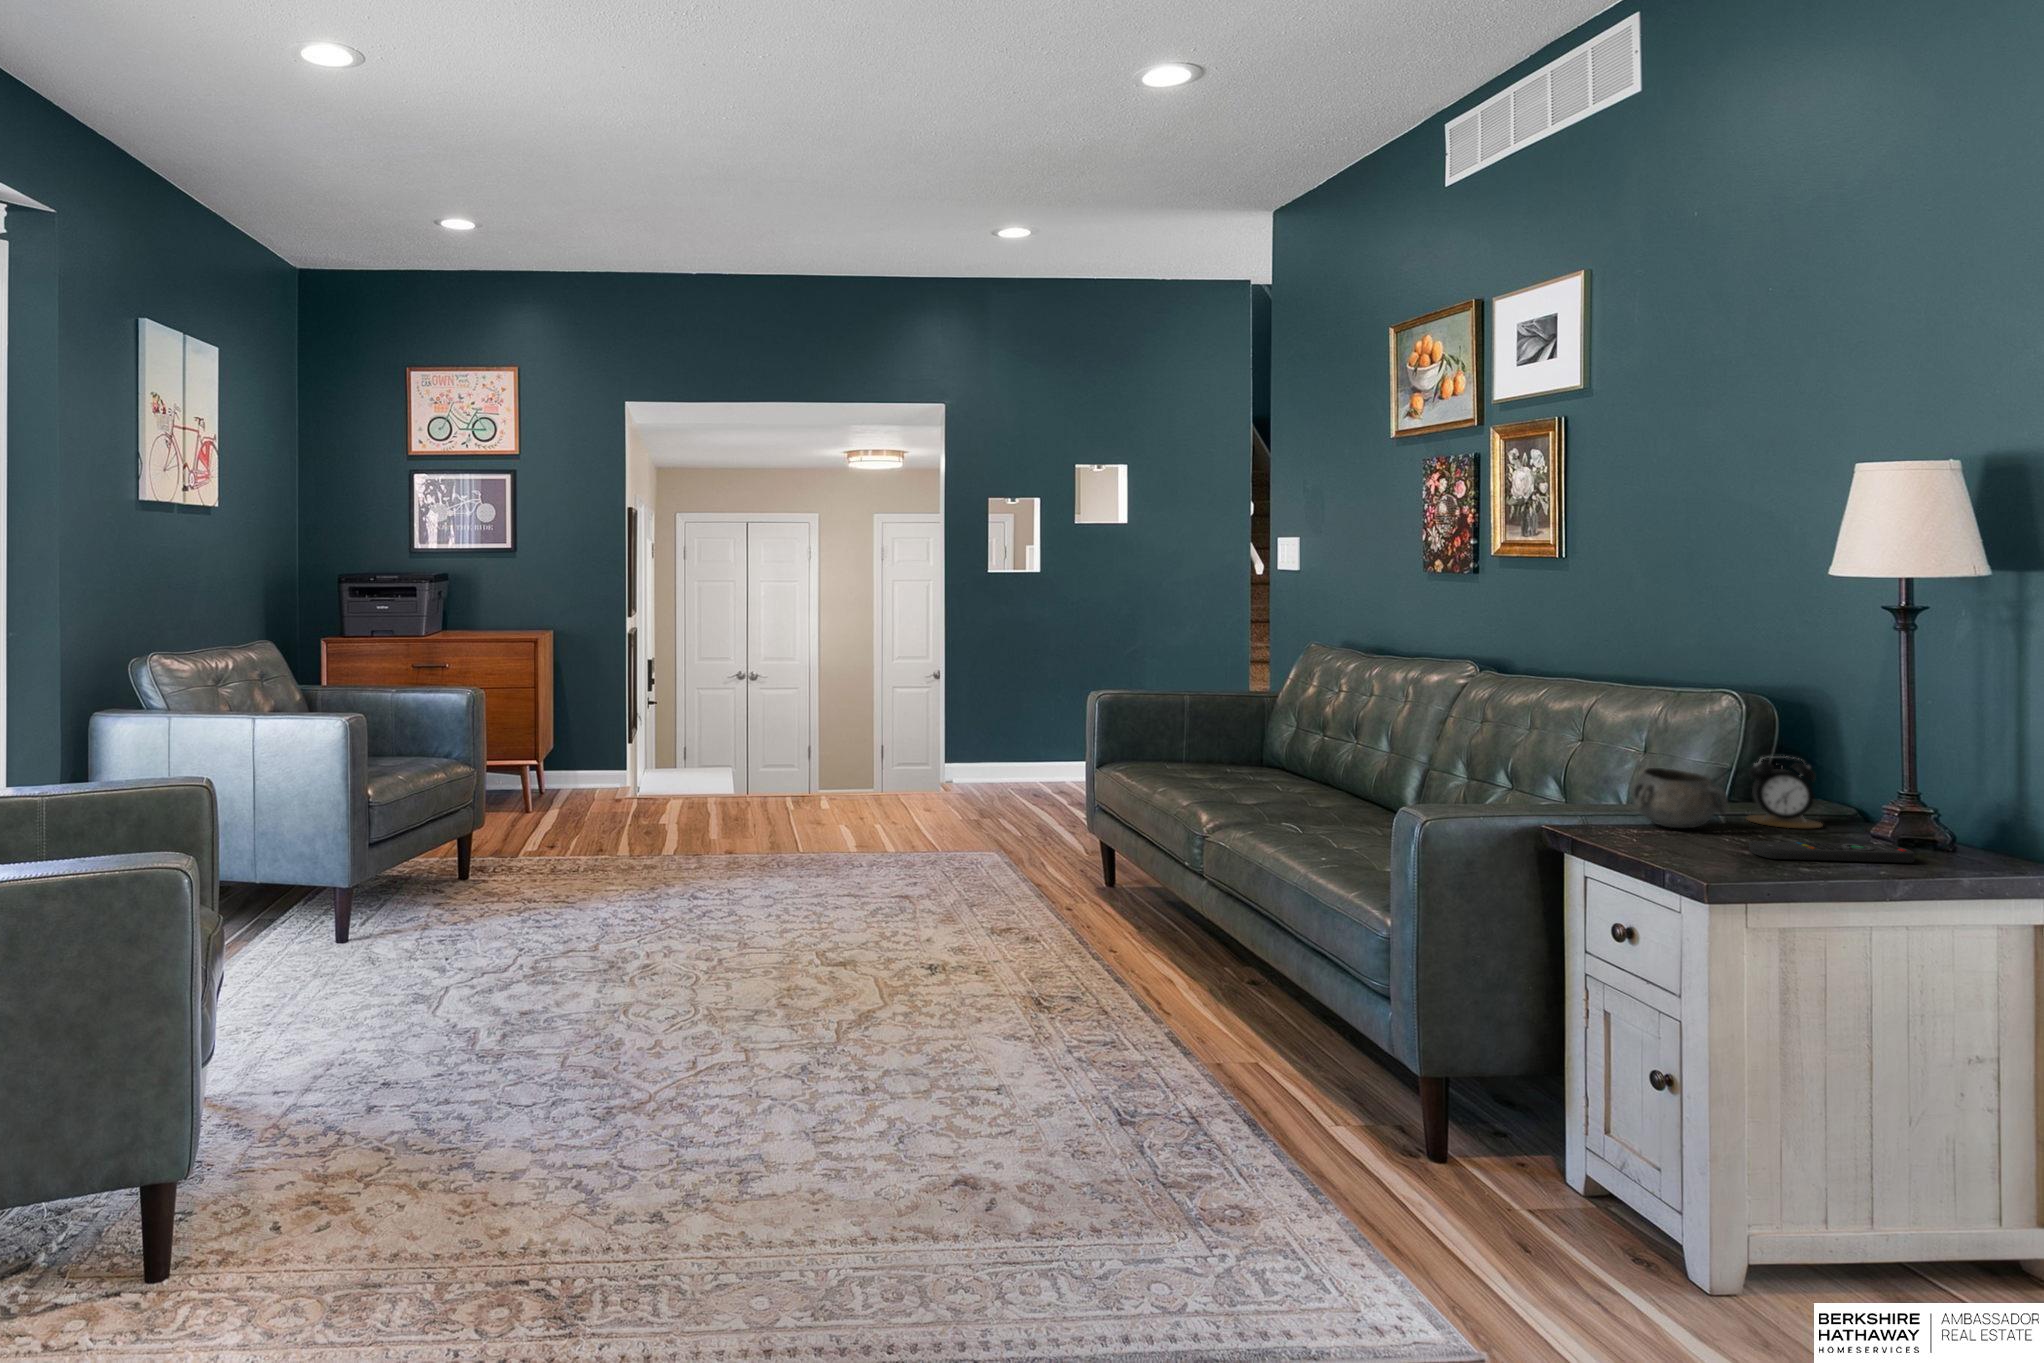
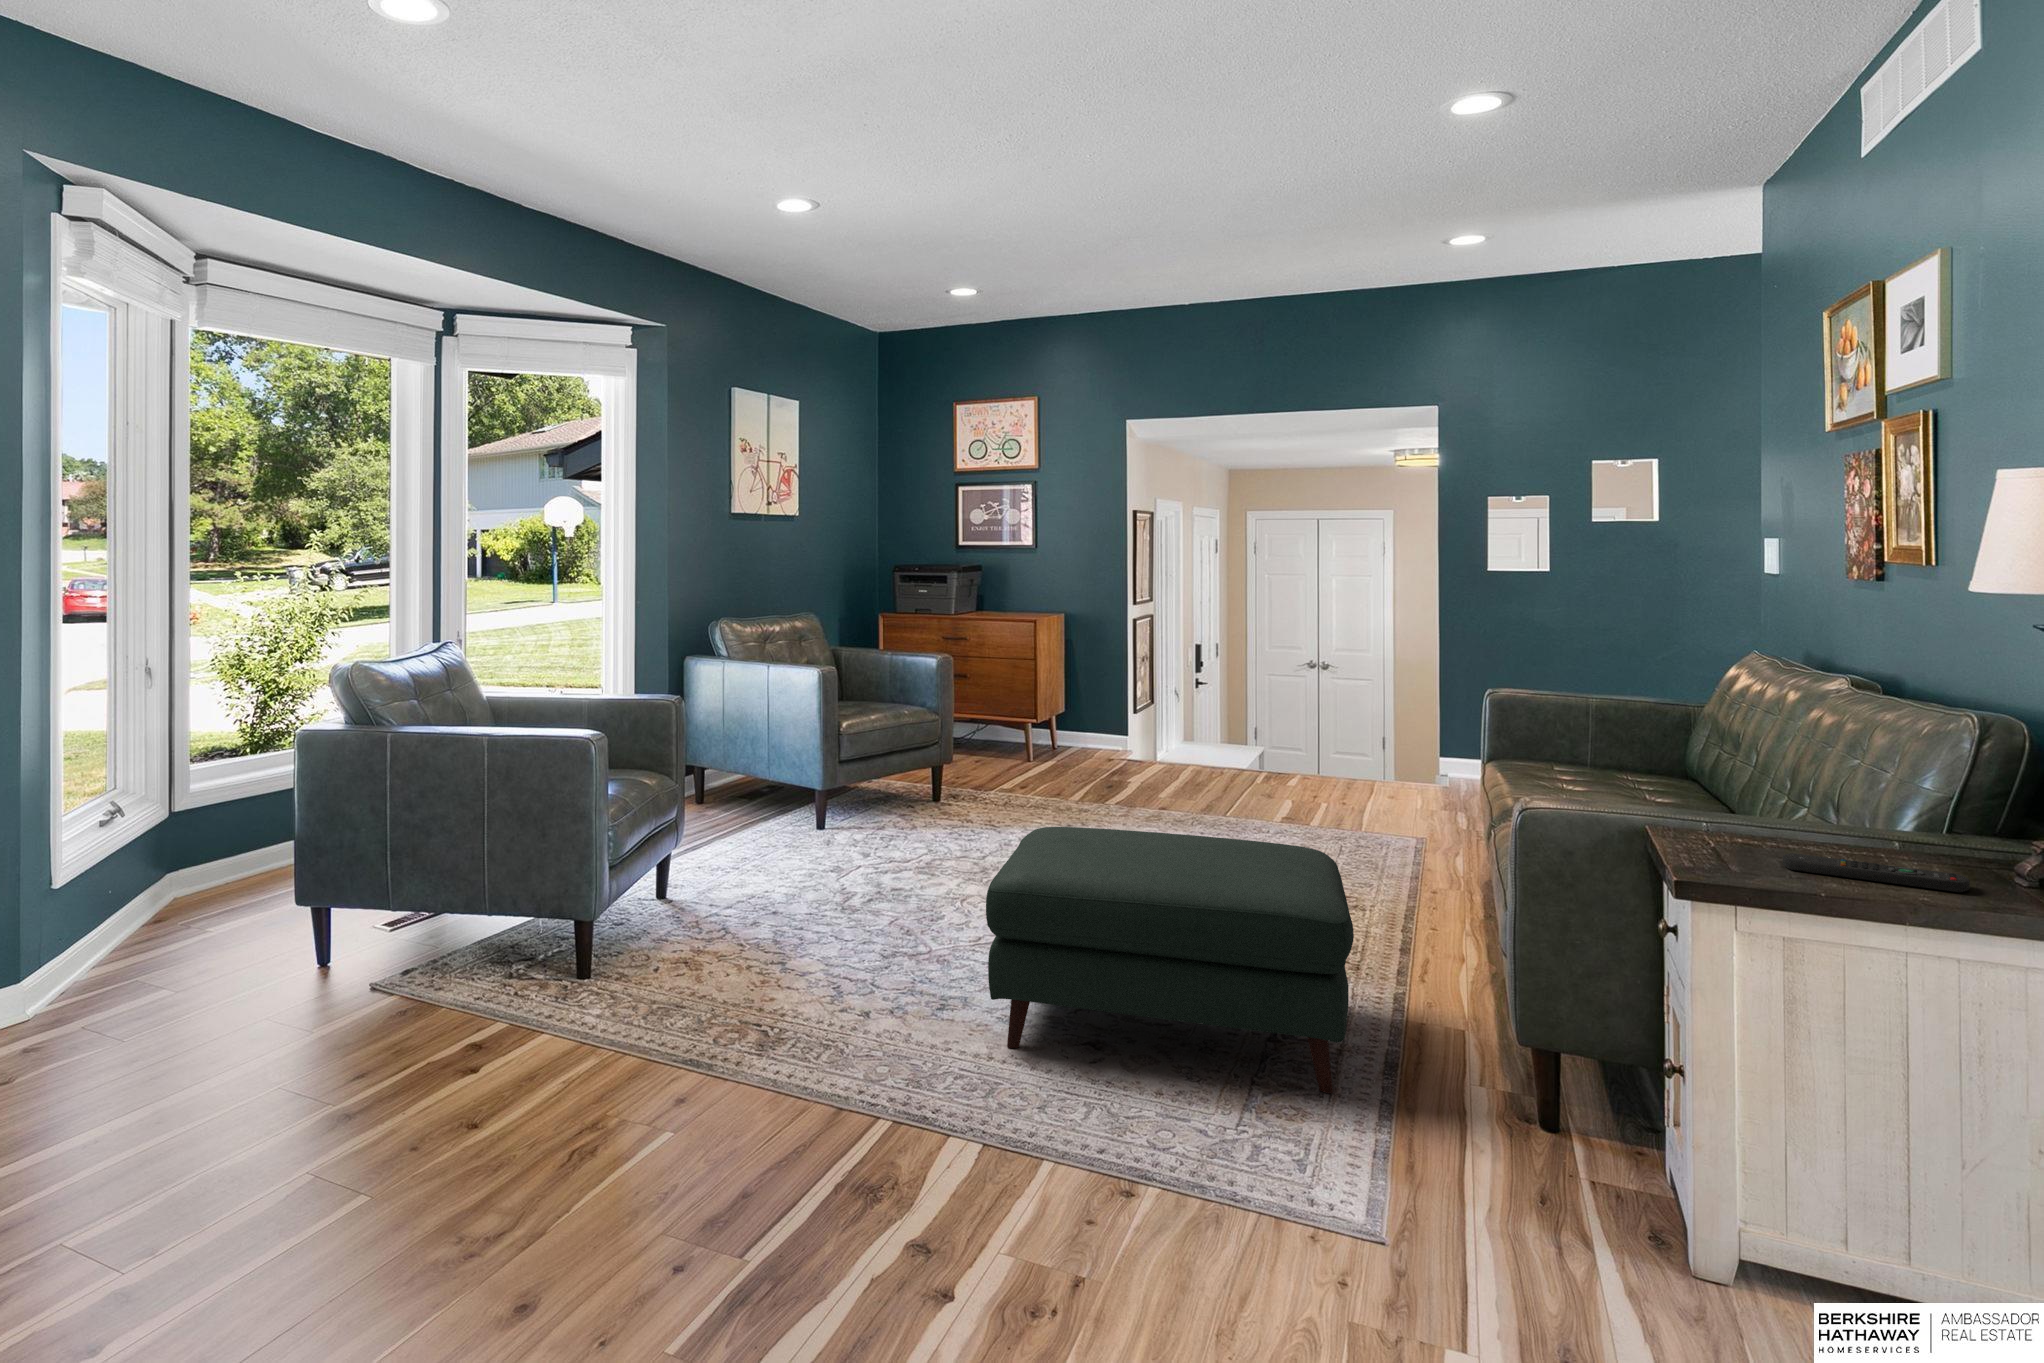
alarm clock: present [1746,760,1823,829] -> none [1888,781,1976,859]
decorative bowl: present [1632,768,1728,828] -> none [1719,780,1821,841]
ottoman: none [798,889,1282,1225] -> present [986,827,1354,1094]

